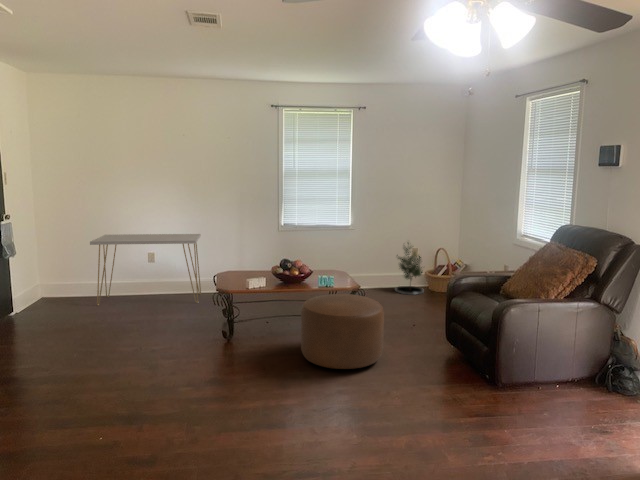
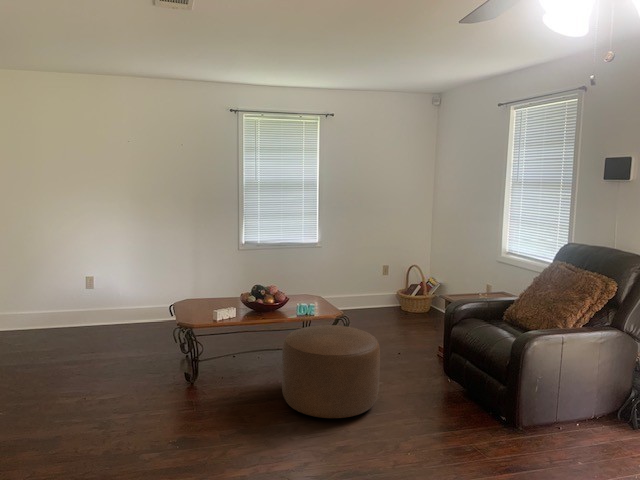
console table: present [90,234,201,306] -> none [10,254,149,344]
potted tree: present [395,243,424,295] -> none [367,258,400,317]

